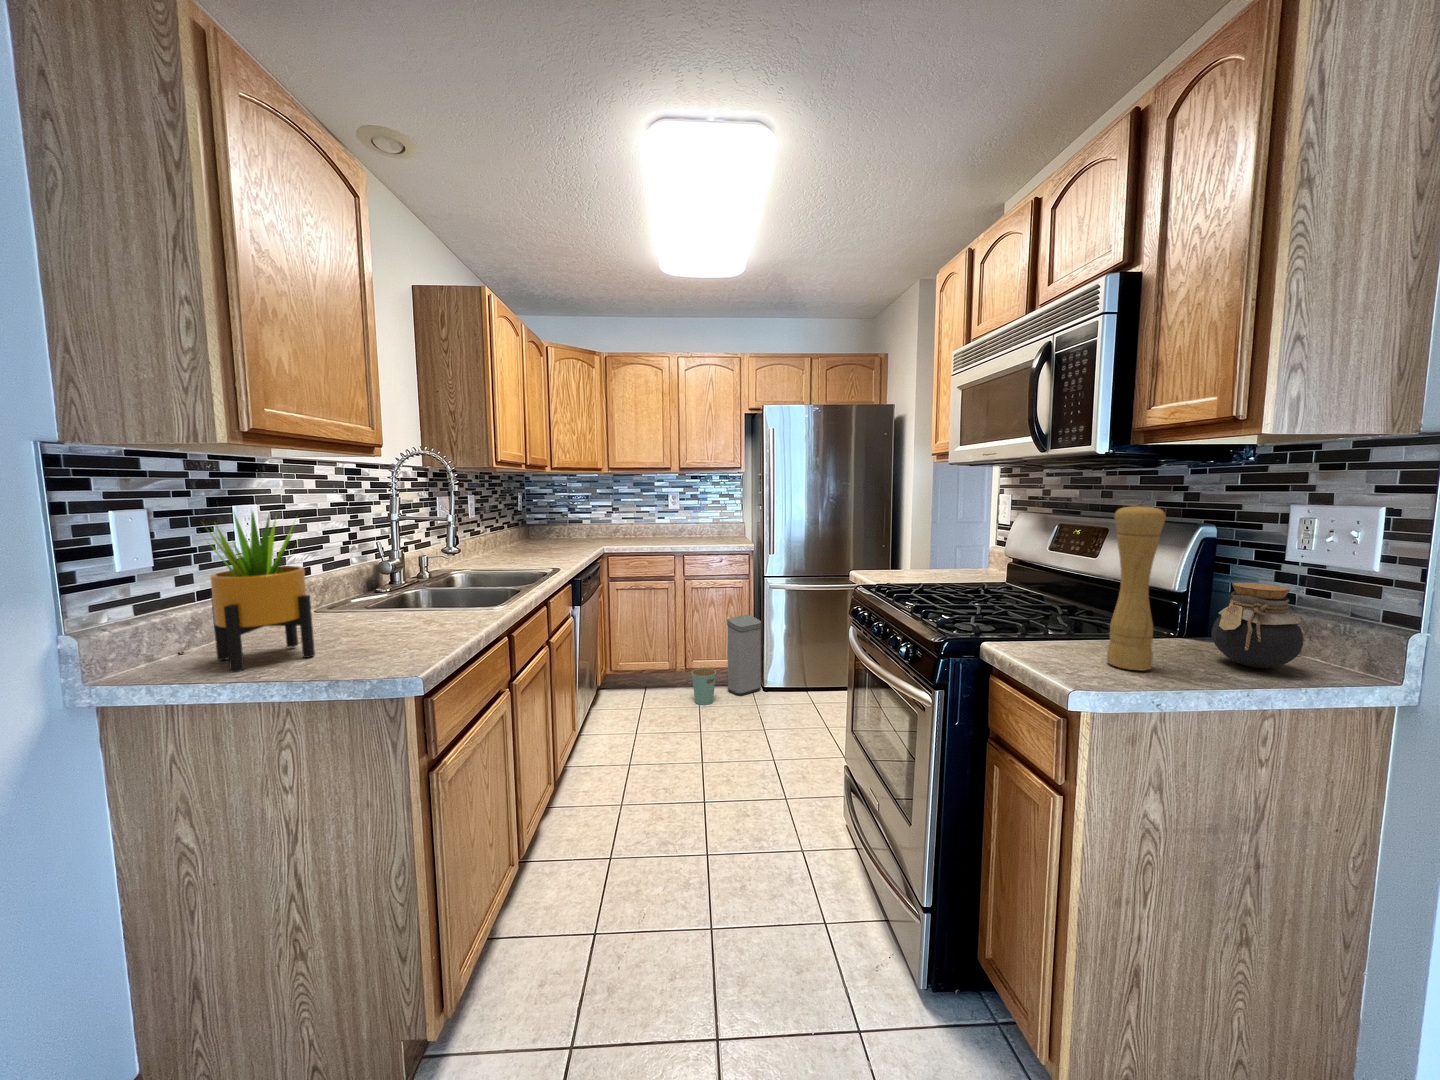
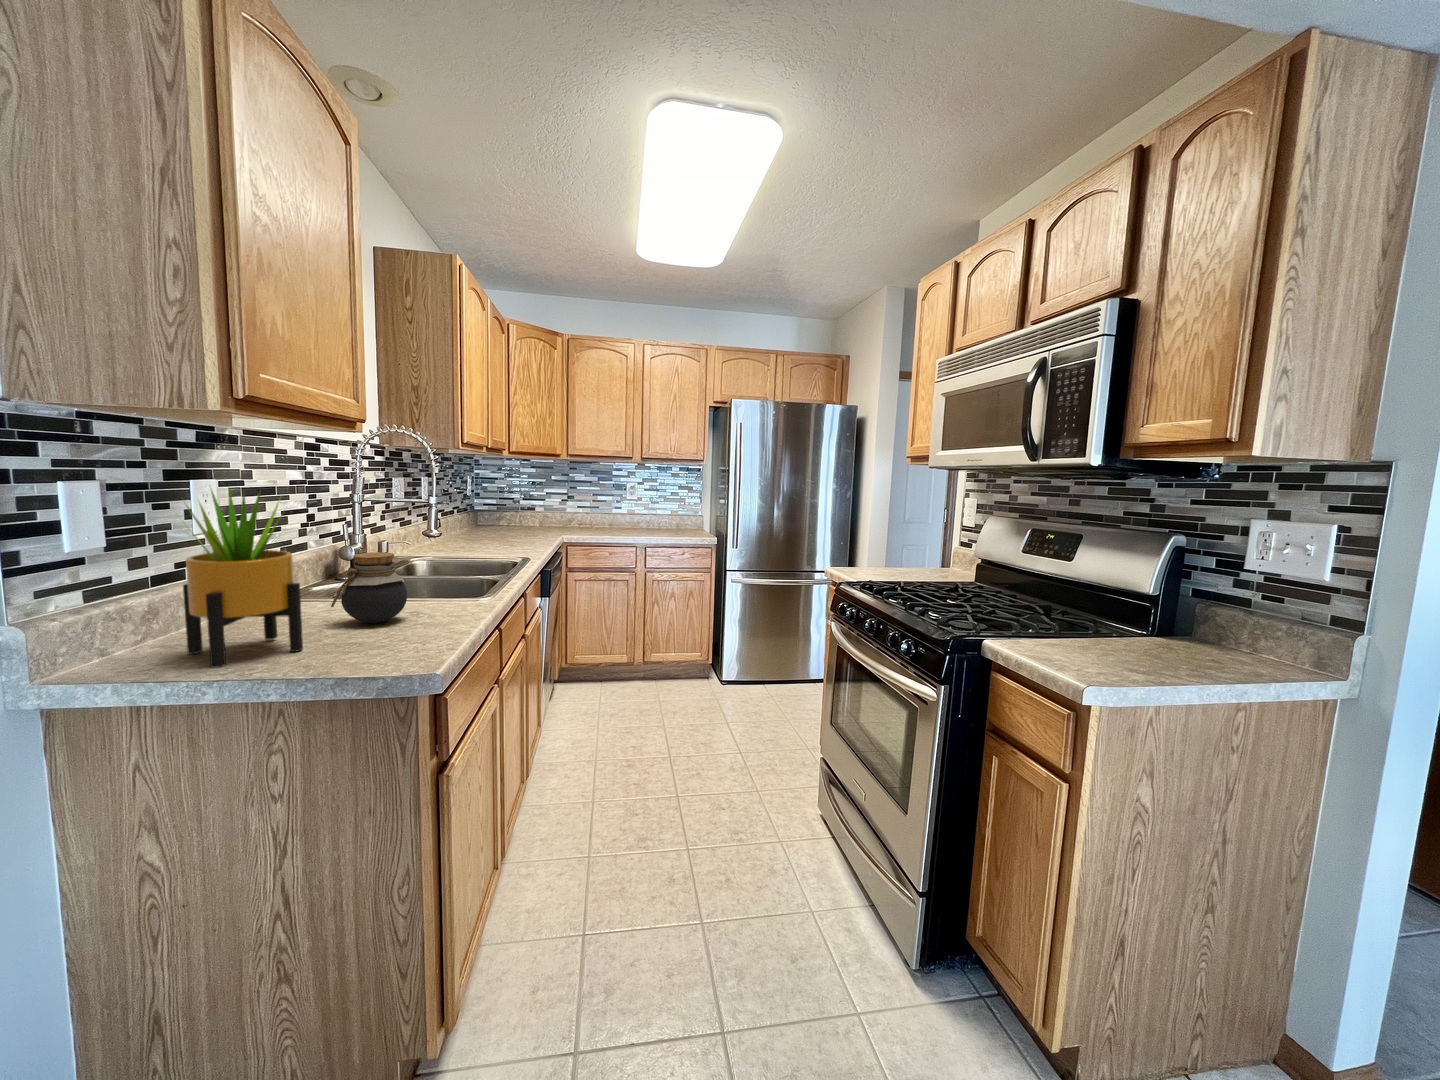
pepper mill: present [1107,504,1165,670] -> none [1103,514,1164,668]
jar: present [1211,583,1303,668] -> present [331,552,407,623]
trash can: present [691,615,761,705] -> none [652,608,722,699]

